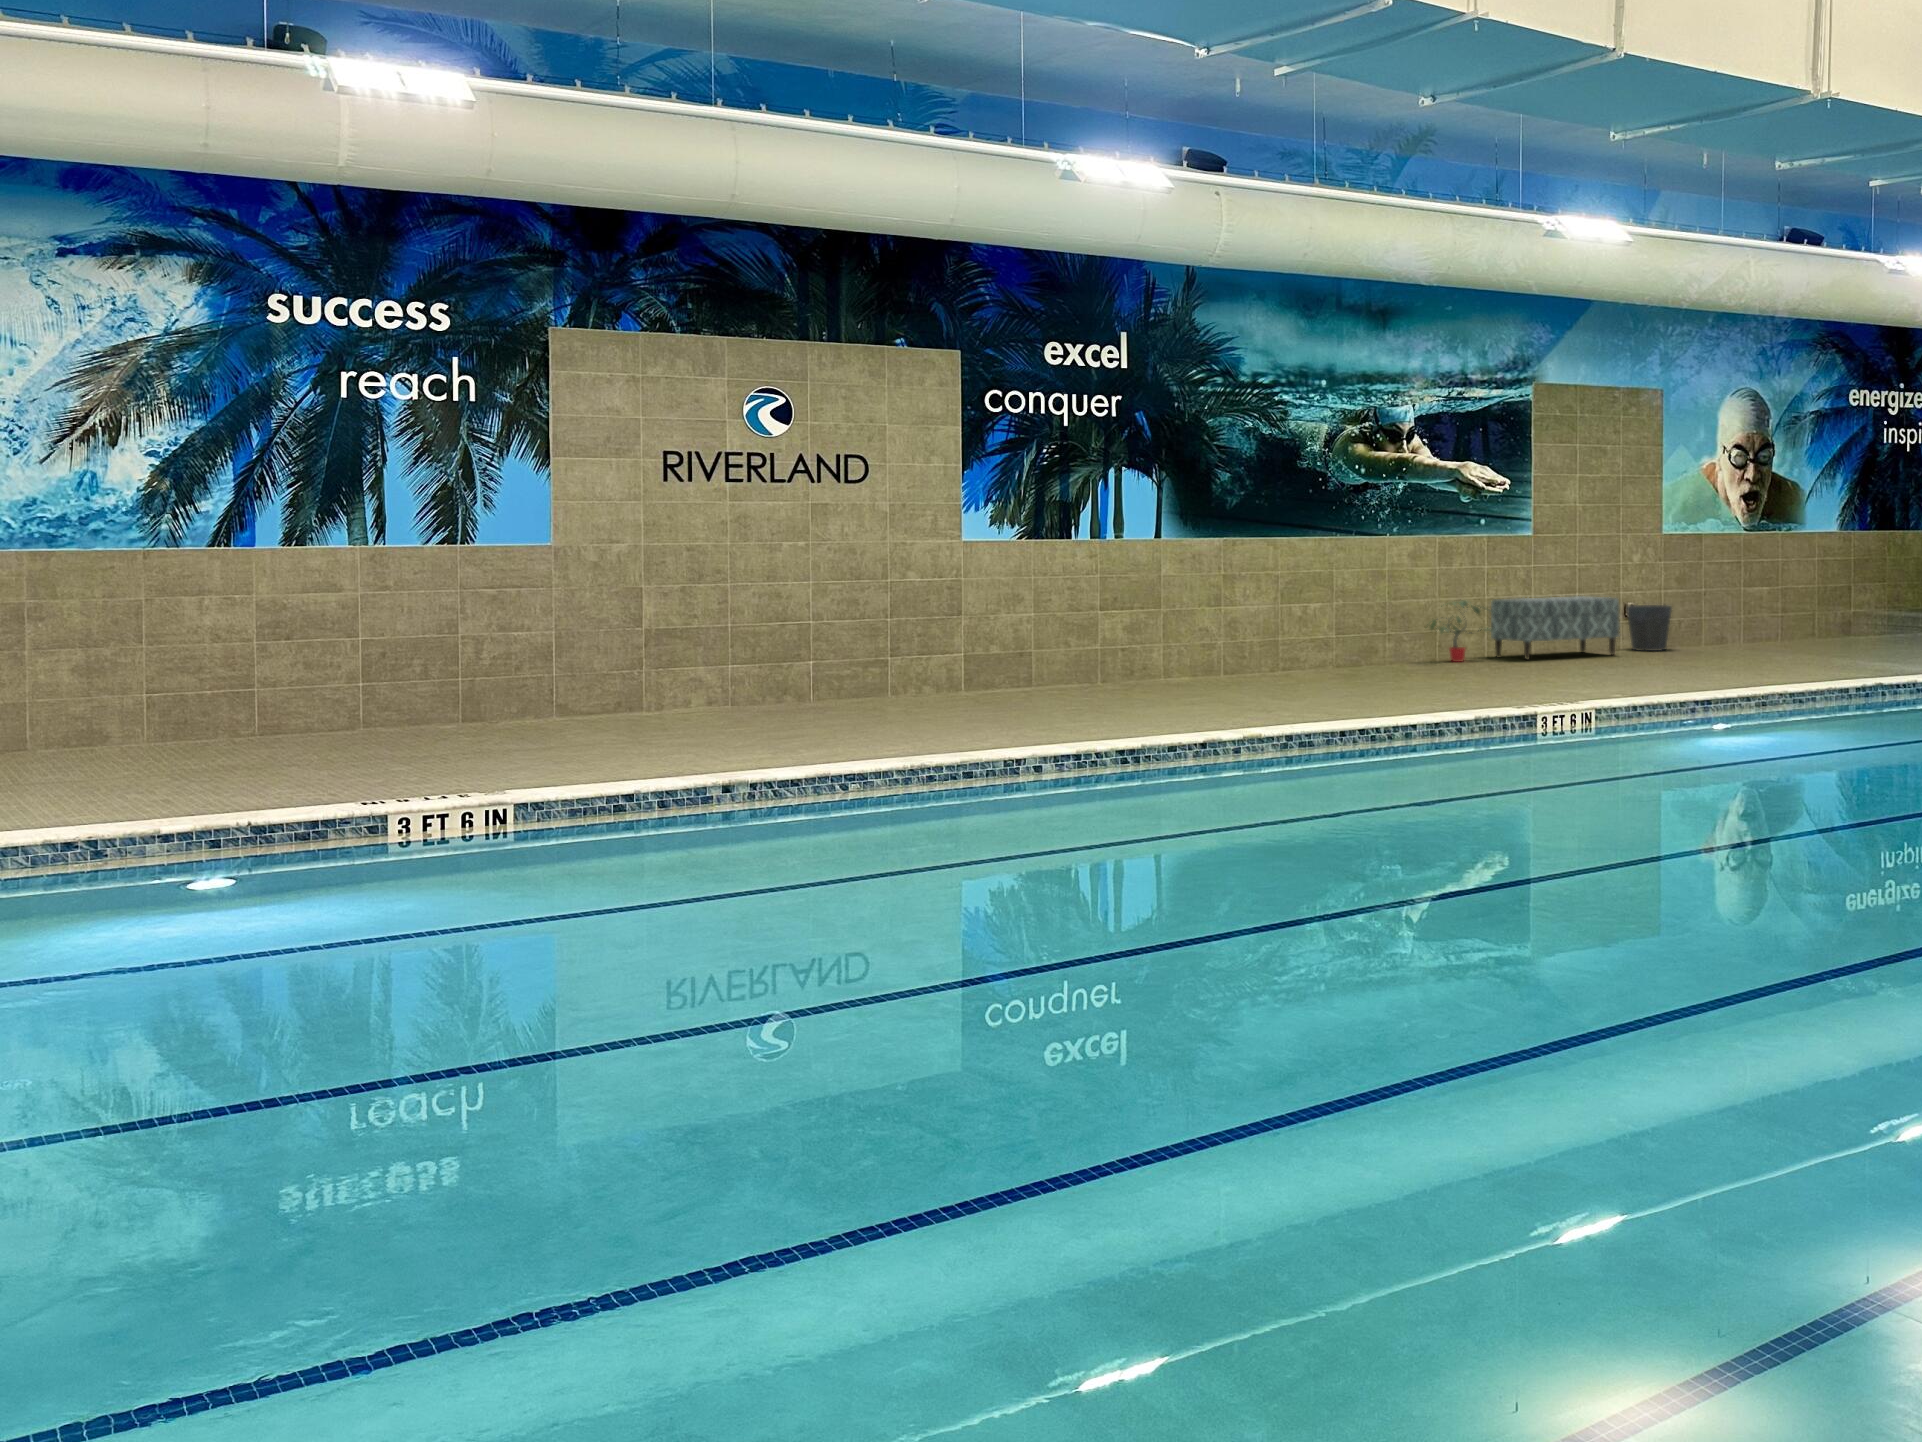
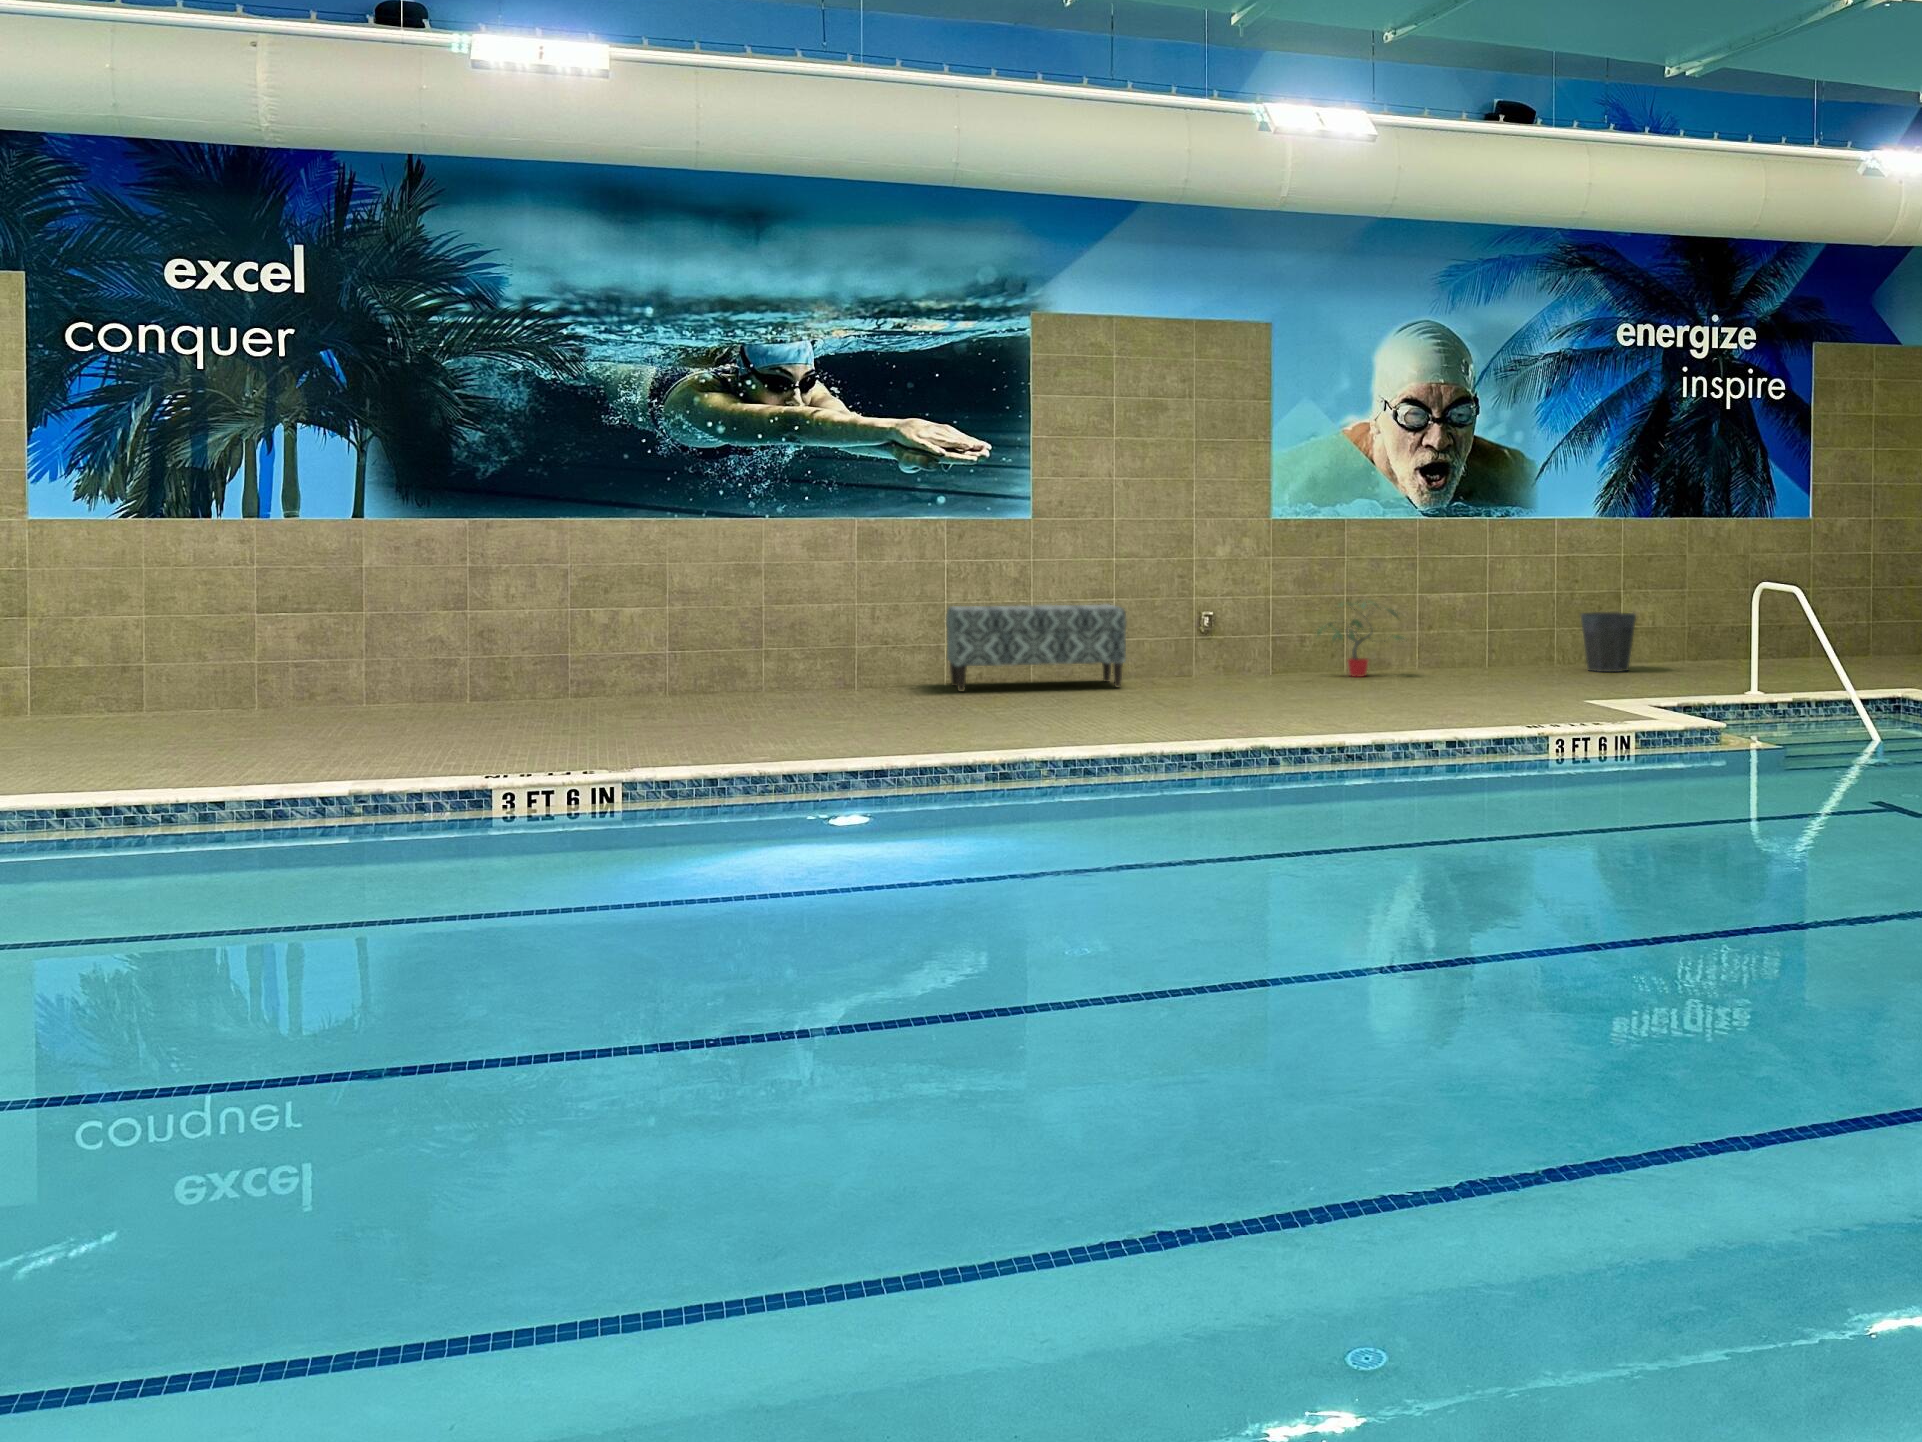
potted plant: present [1430,601,1494,662] -> present [1317,602,1404,677]
waste bin: present [1626,605,1672,651] -> present [1581,612,1636,672]

